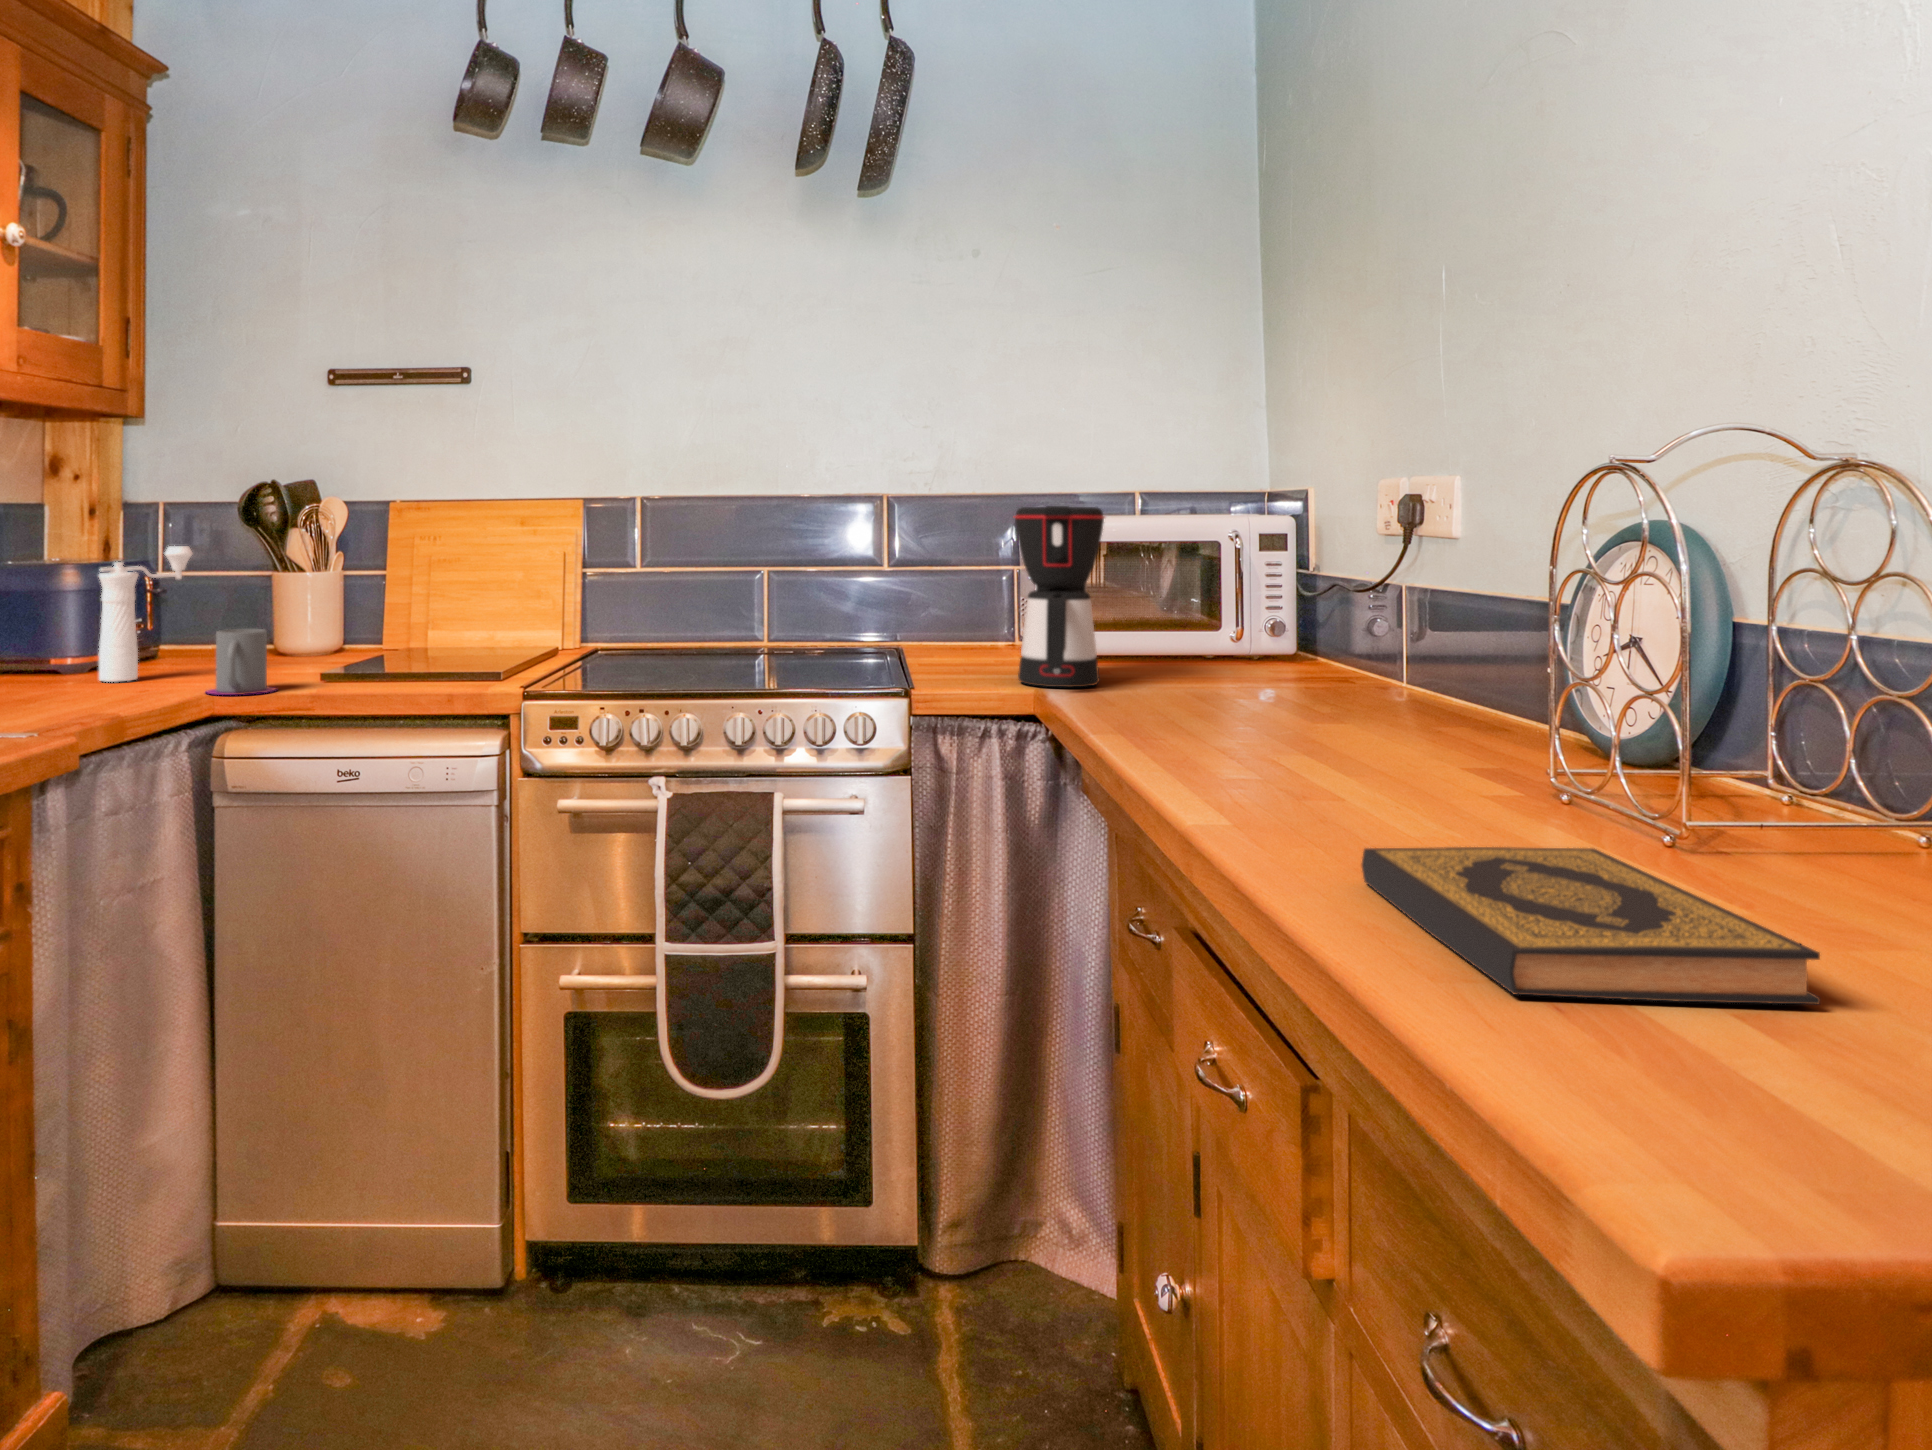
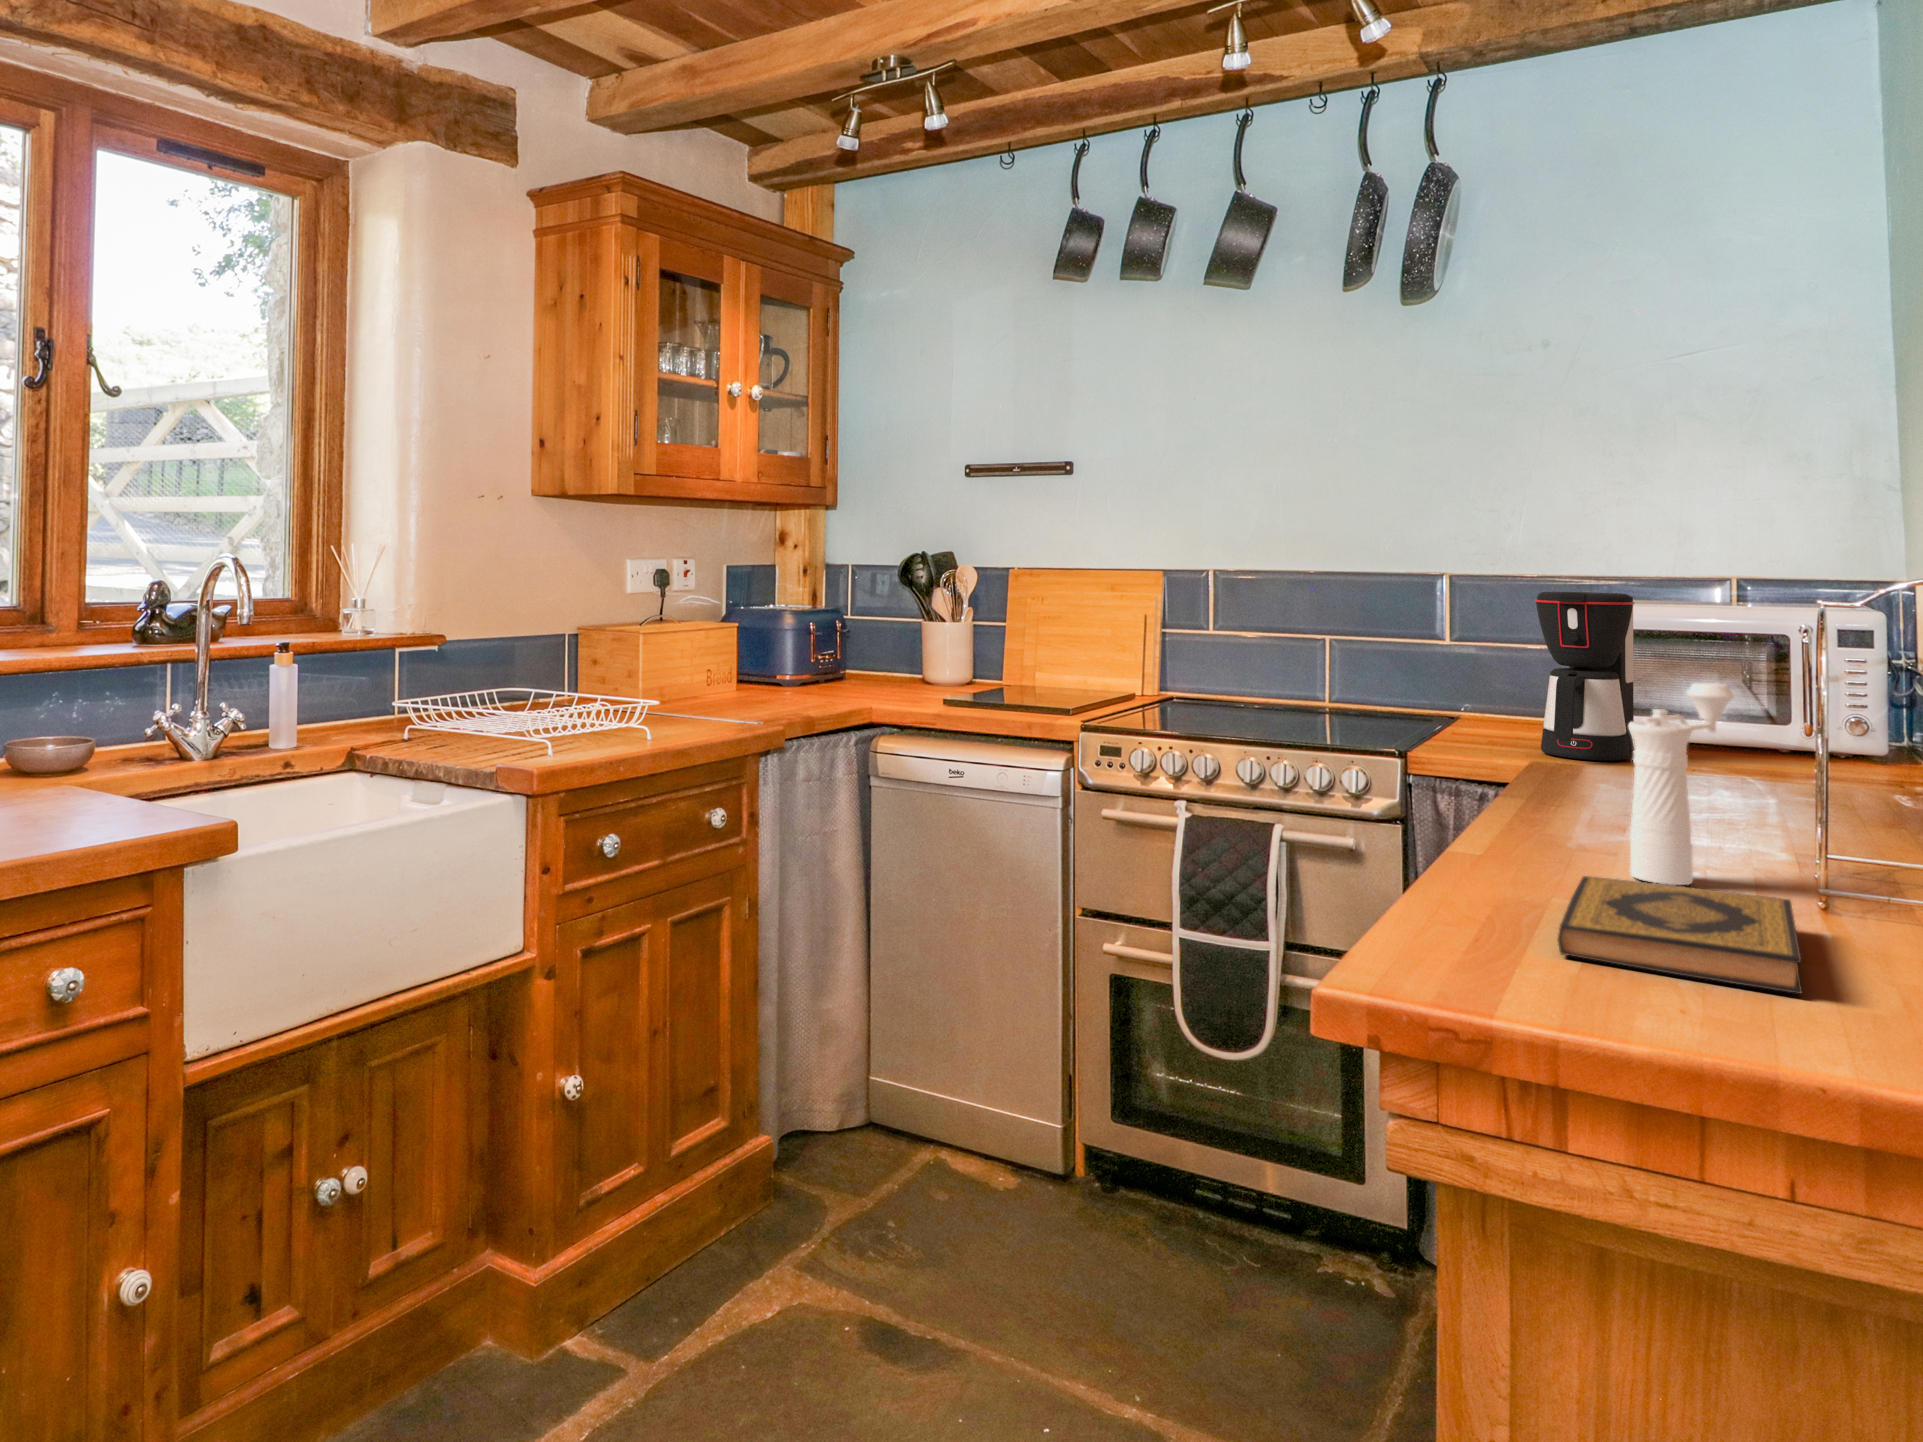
pepper mill: present [99,546,192,682] -> present [1629,683,1734,885]
mug: present [206,629,276,695] -> none [863,665,910,710]

